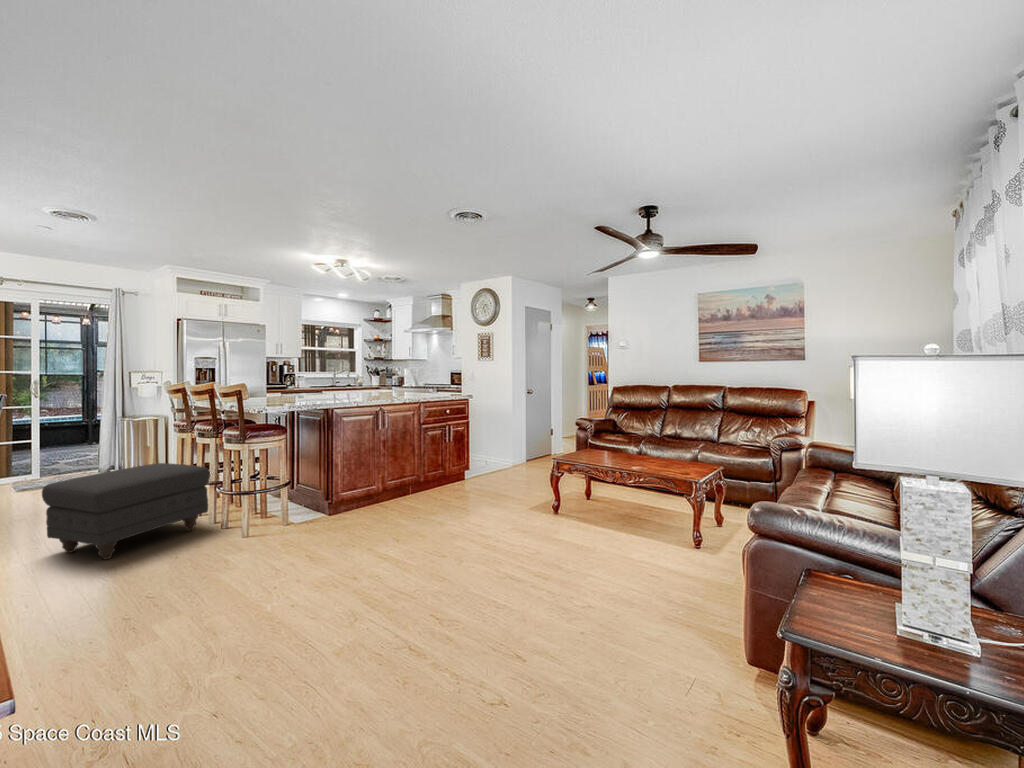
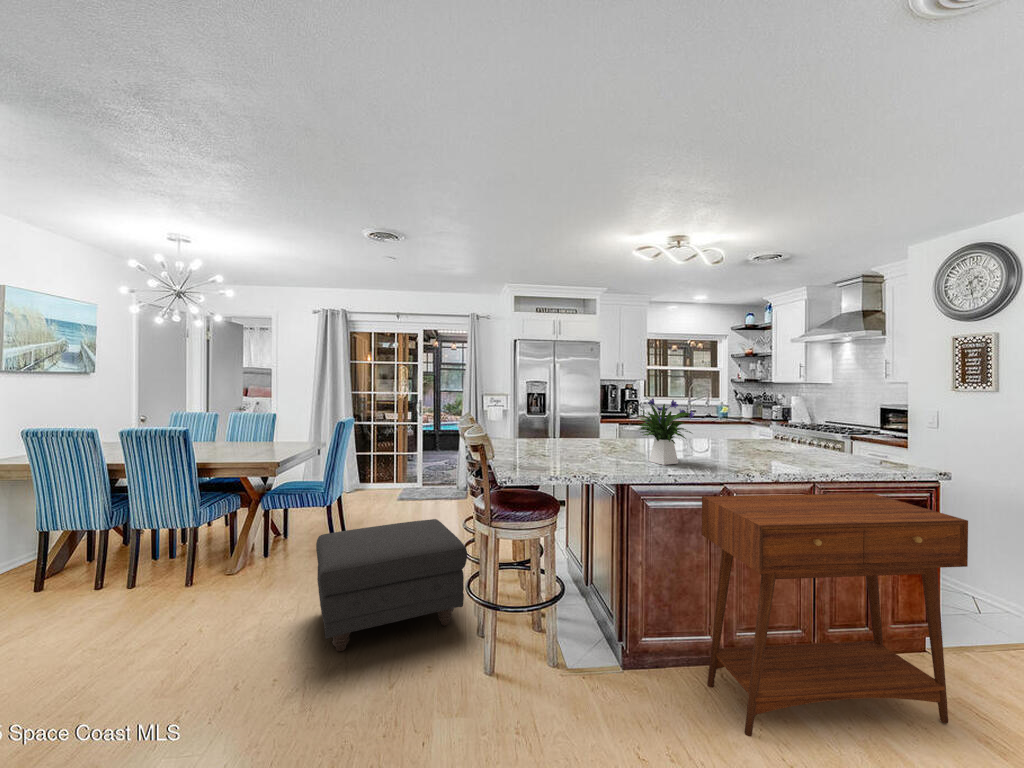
flower arrangement: none [318,360,362,402] -> present [639,397,694,465]
console table: none [370,405,473,515] -> present [702,493,968,737]

